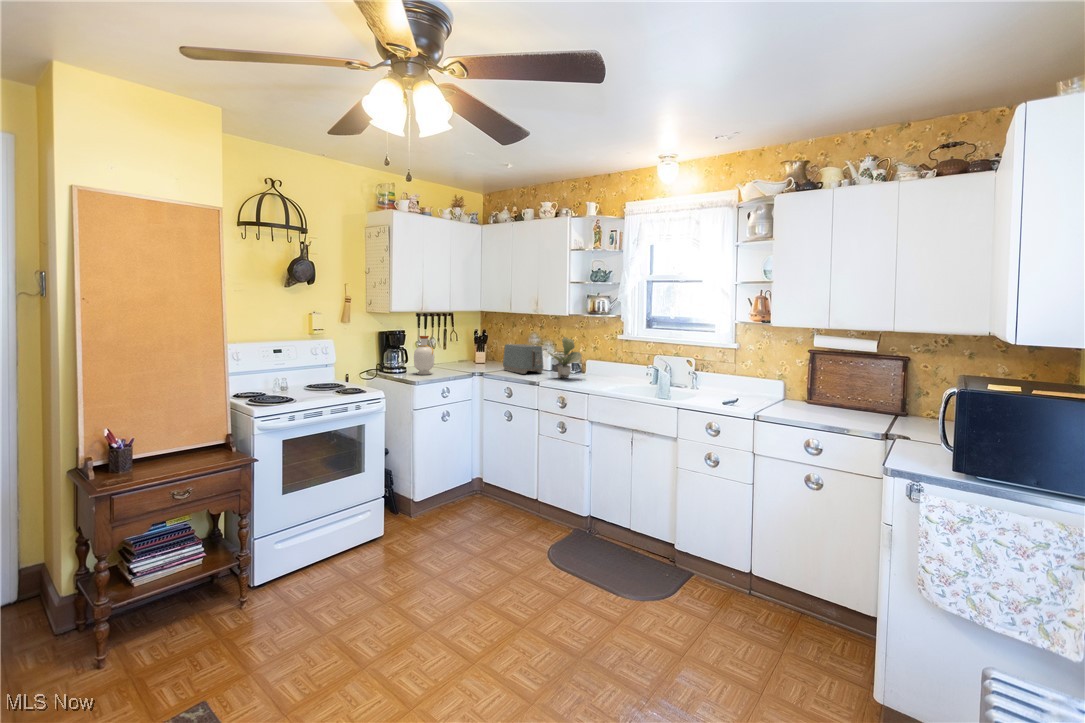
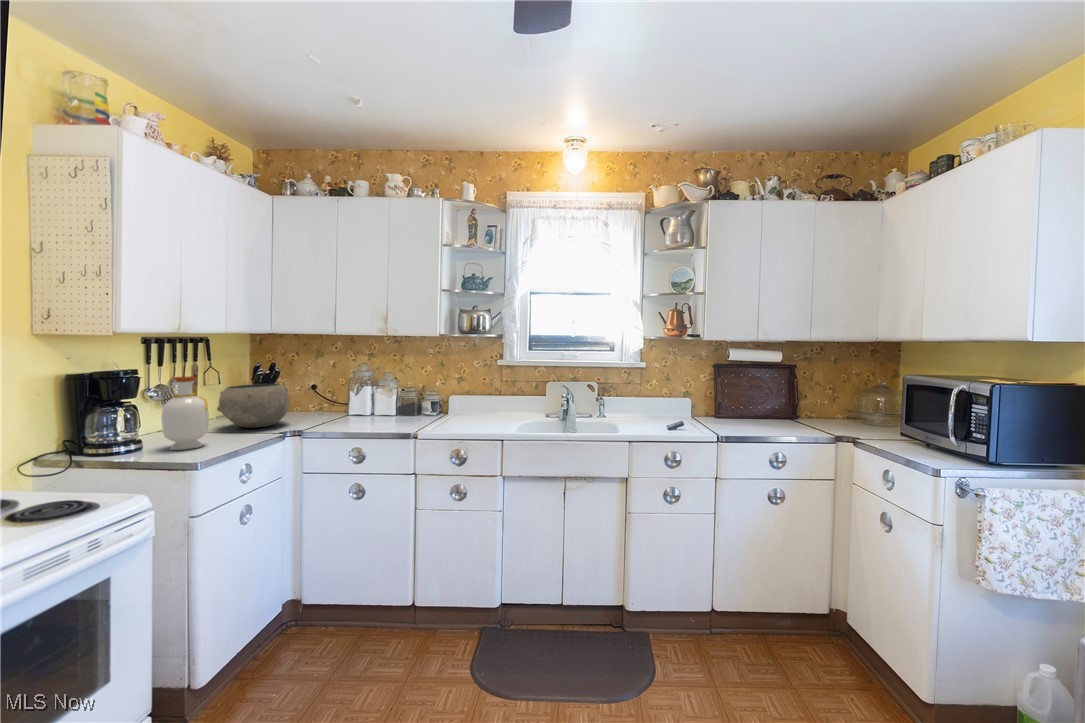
potted plant: present [548,337,582,378] -> none [415,366,463,424]
ceramic bowl: none [445,343,484,369] -> present [217,384,290,428]
toaster: present [503,344,543,374] -> none [324,380,395,424]

